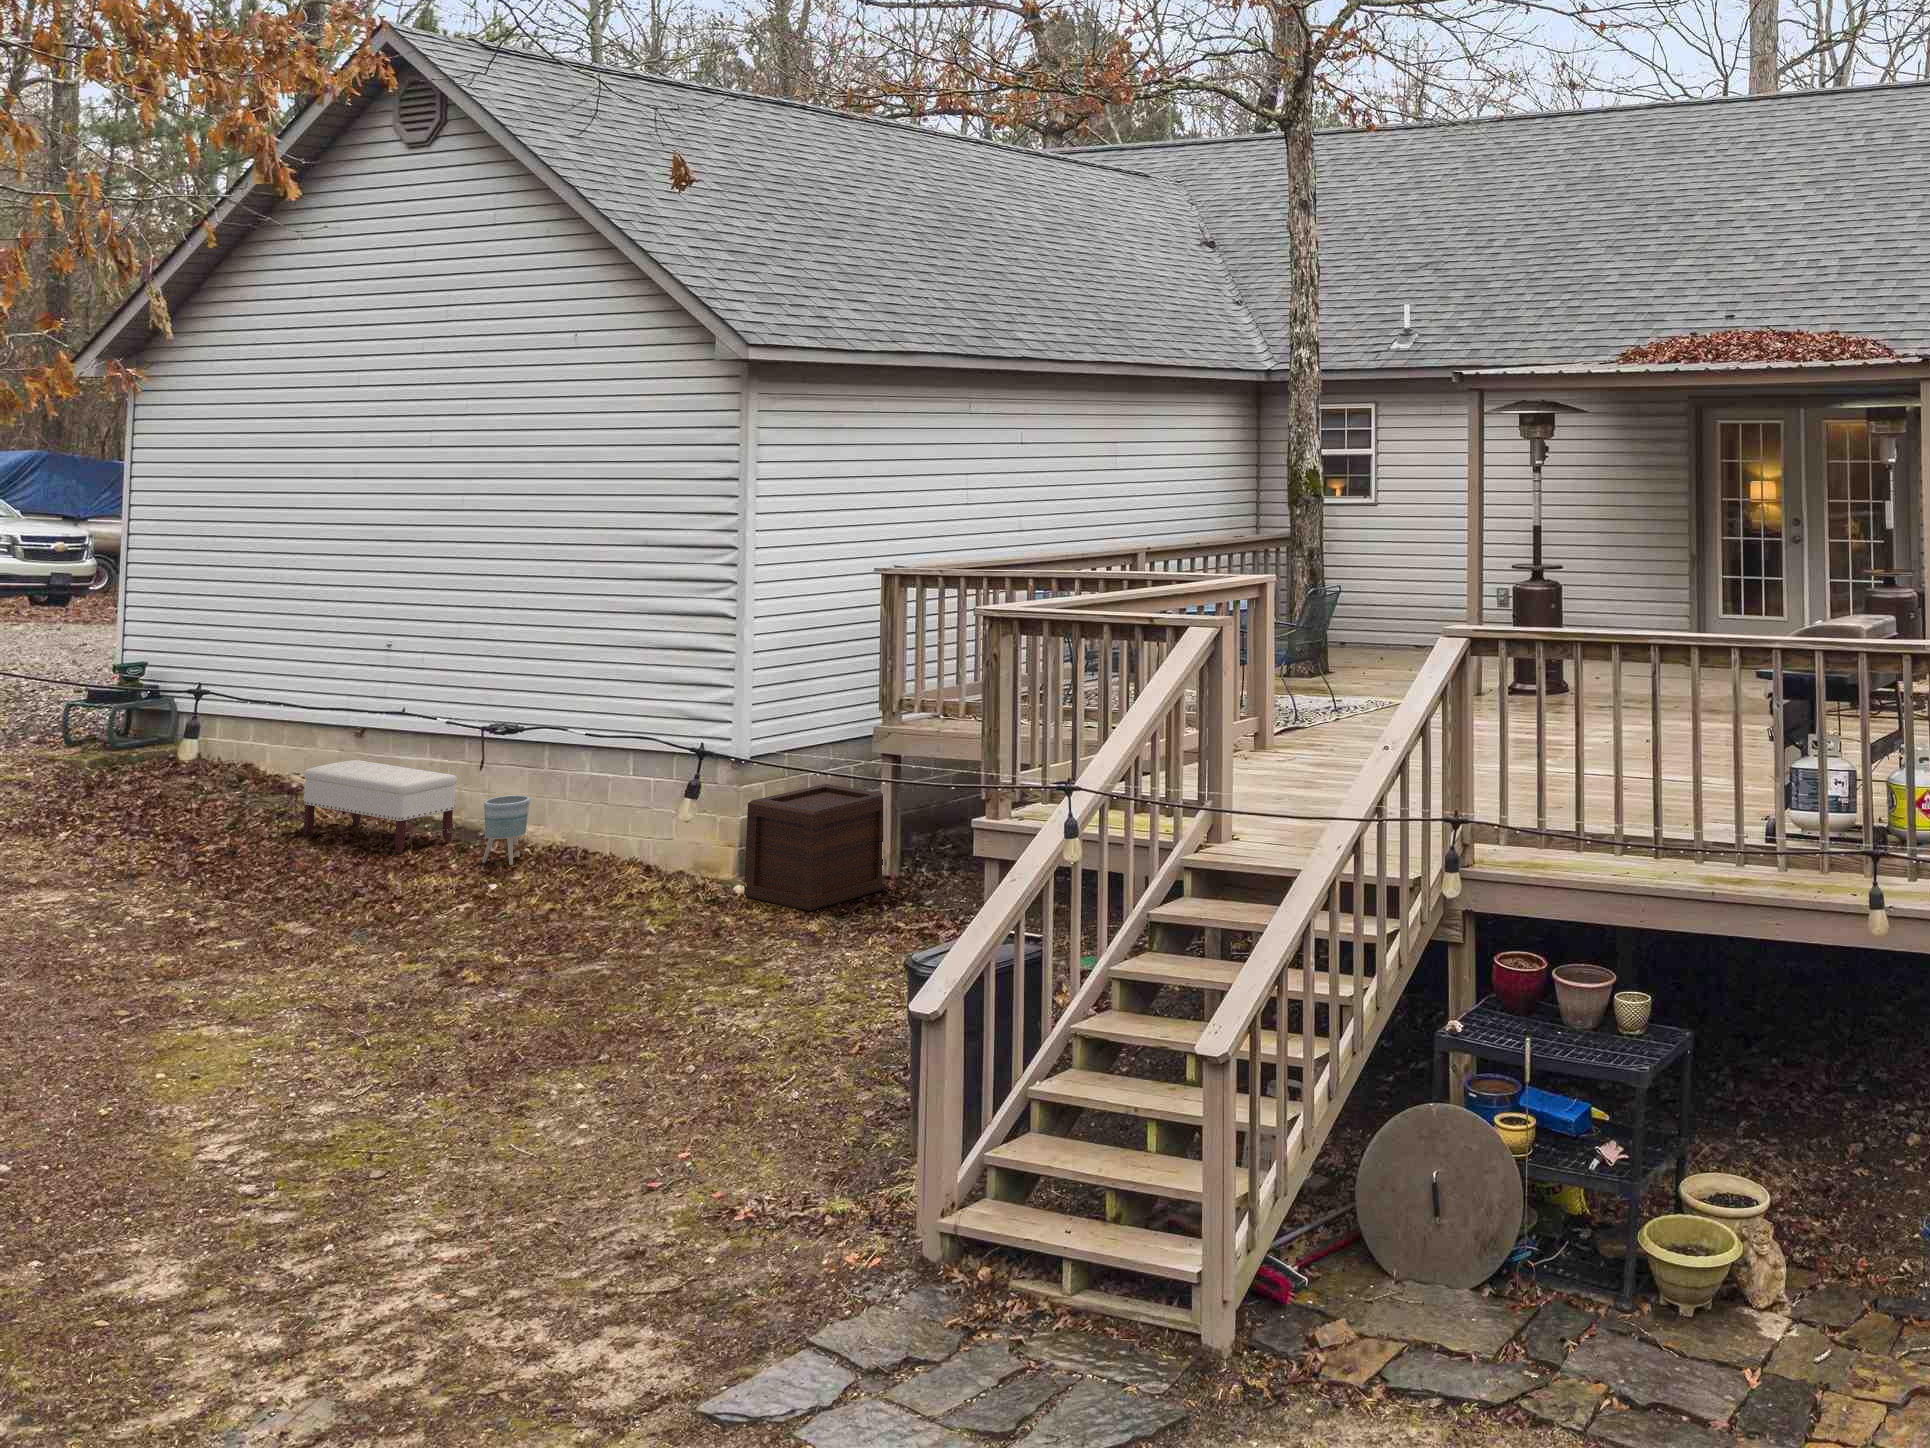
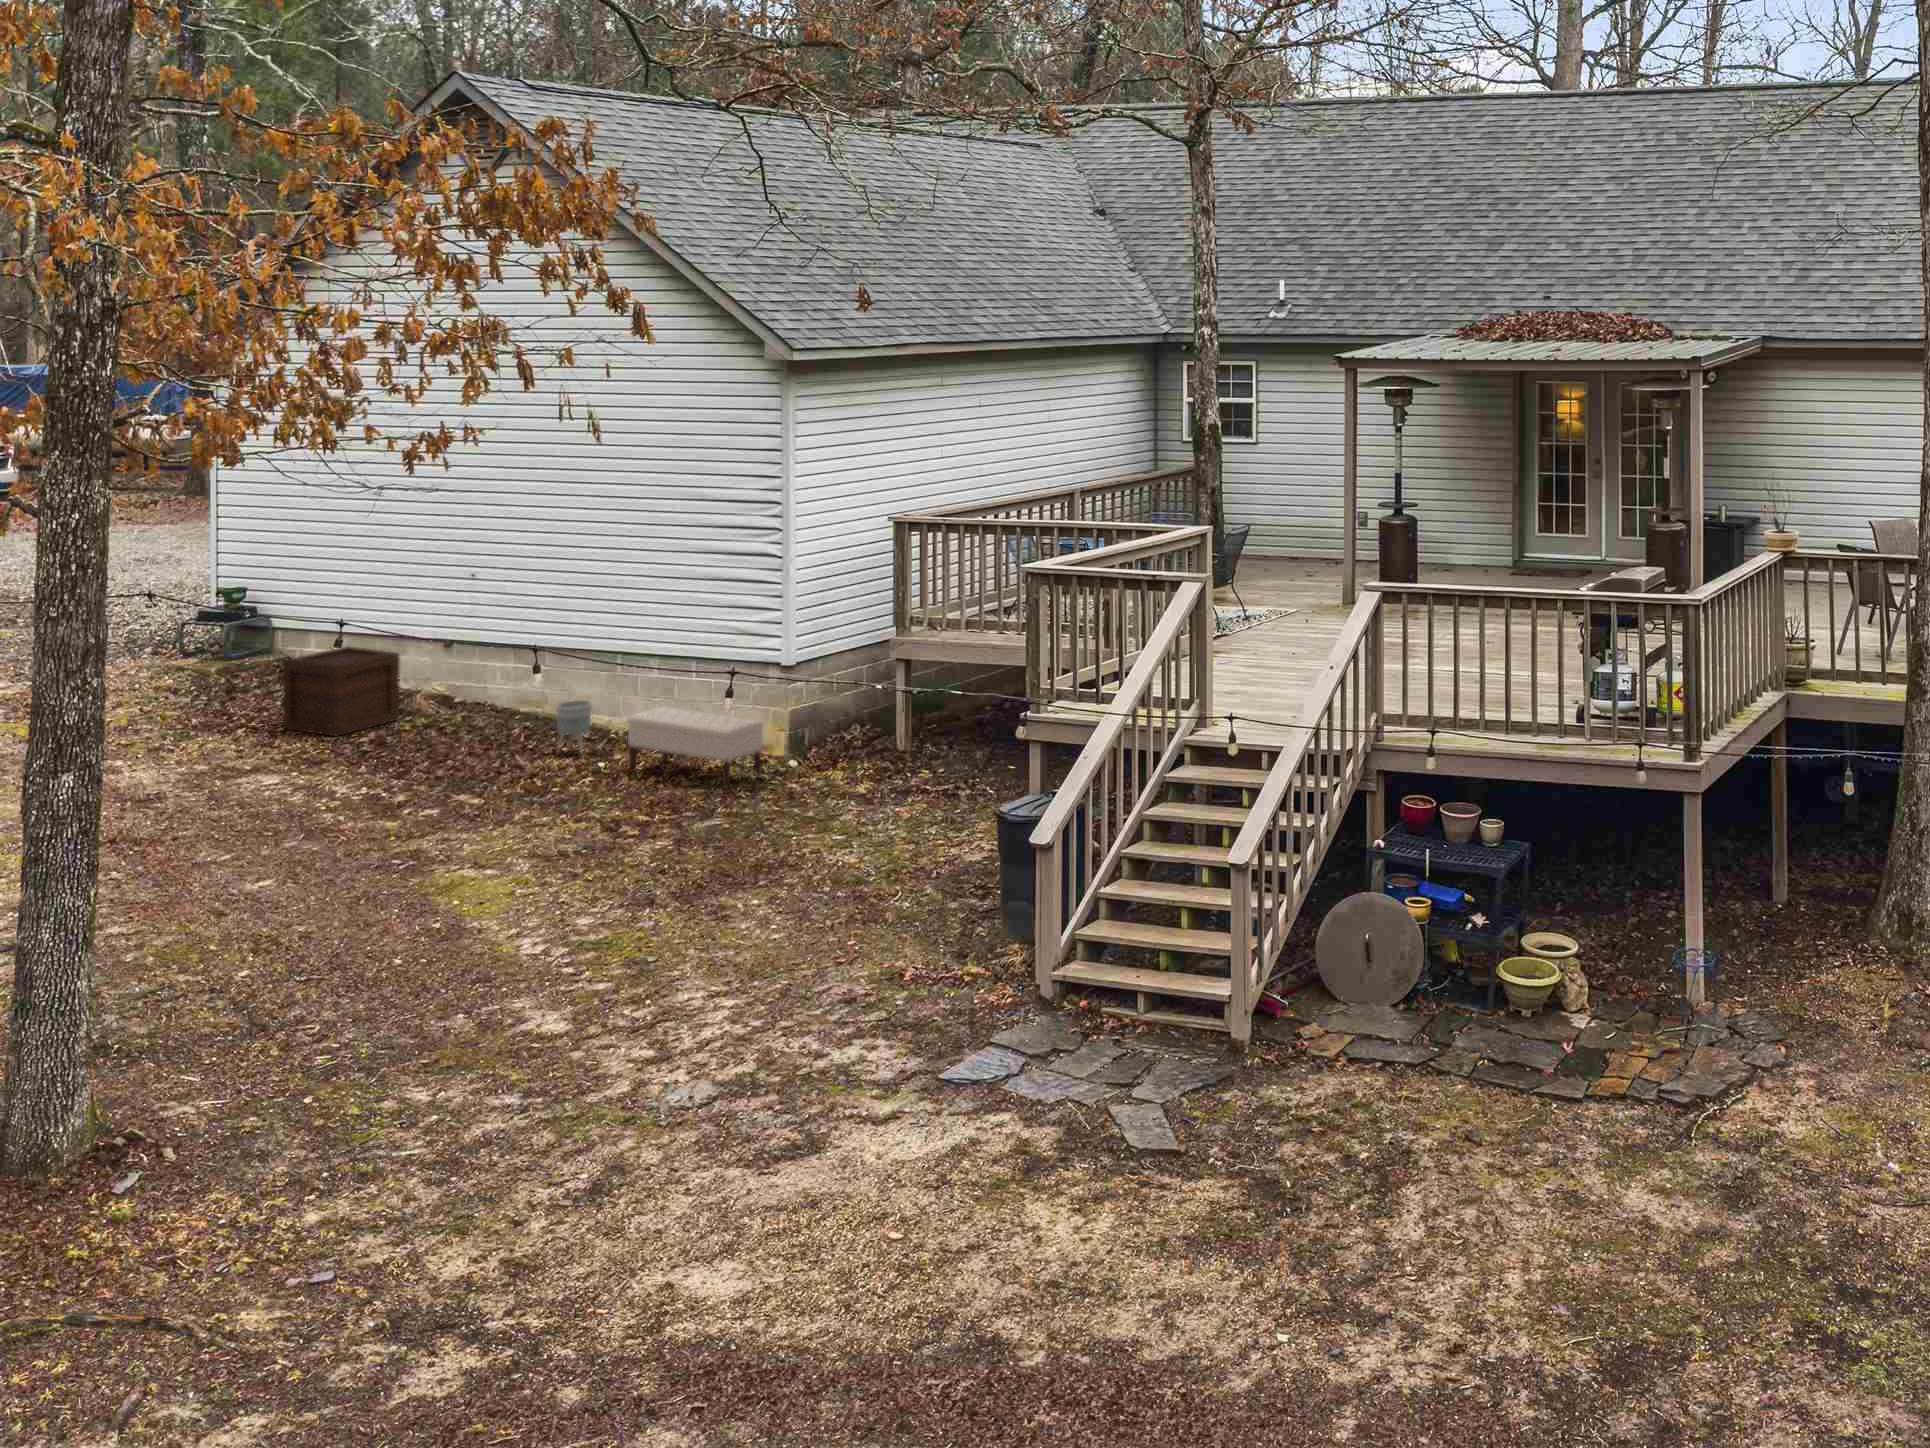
bench: present [303,760,457,853] -> present [628,707,764,788]
wooden crate: present [744,784,887,911] -> present [283,647,400,736]

